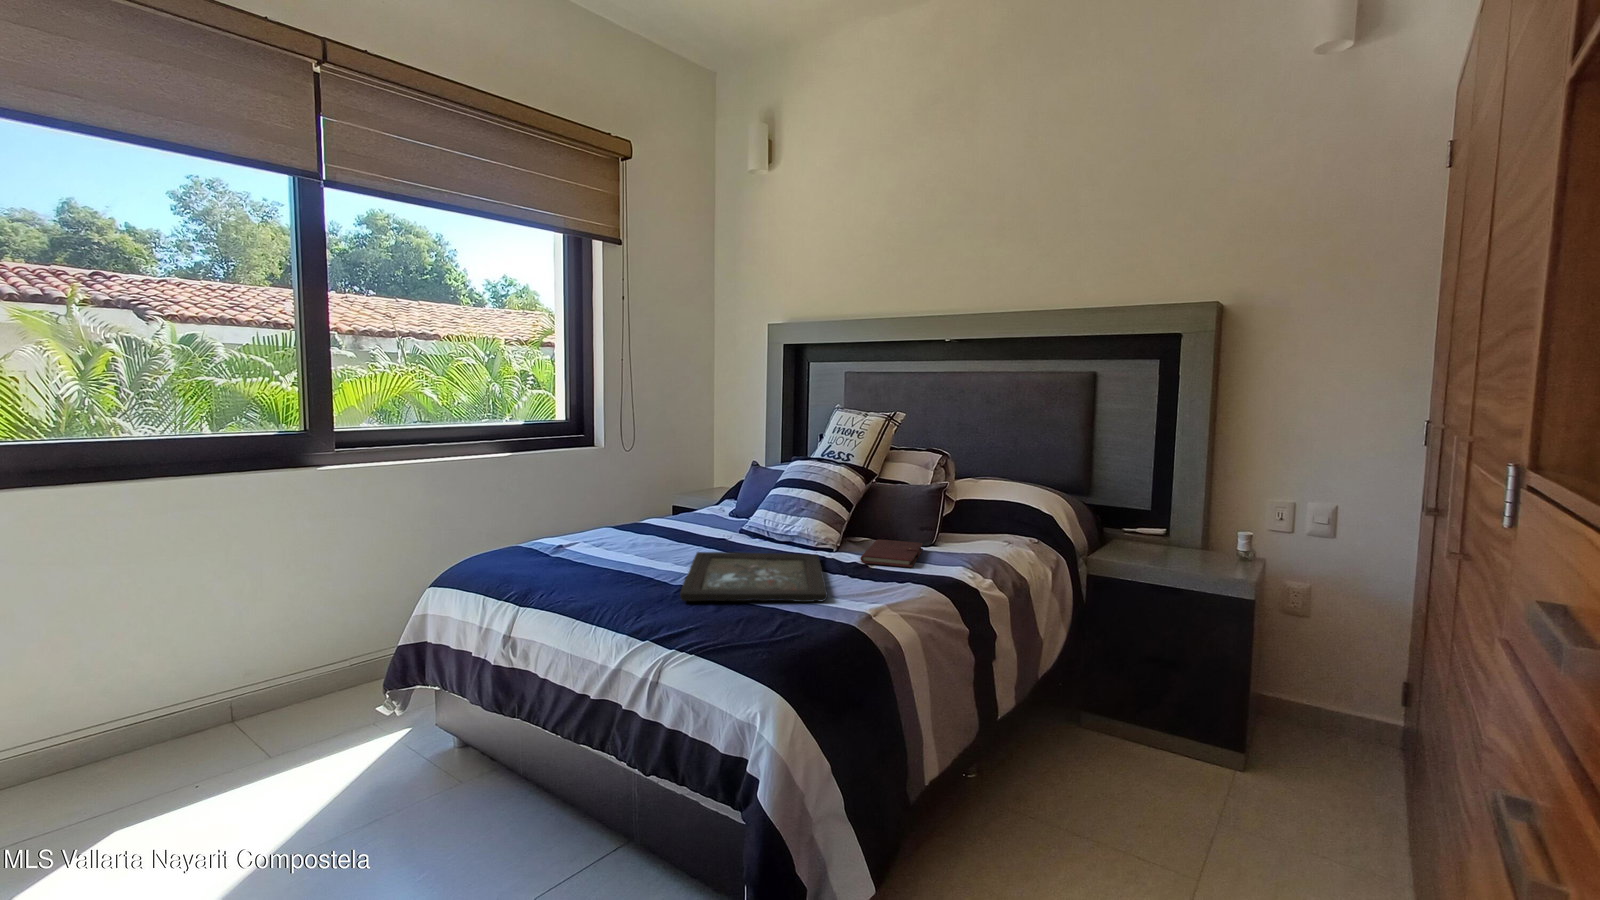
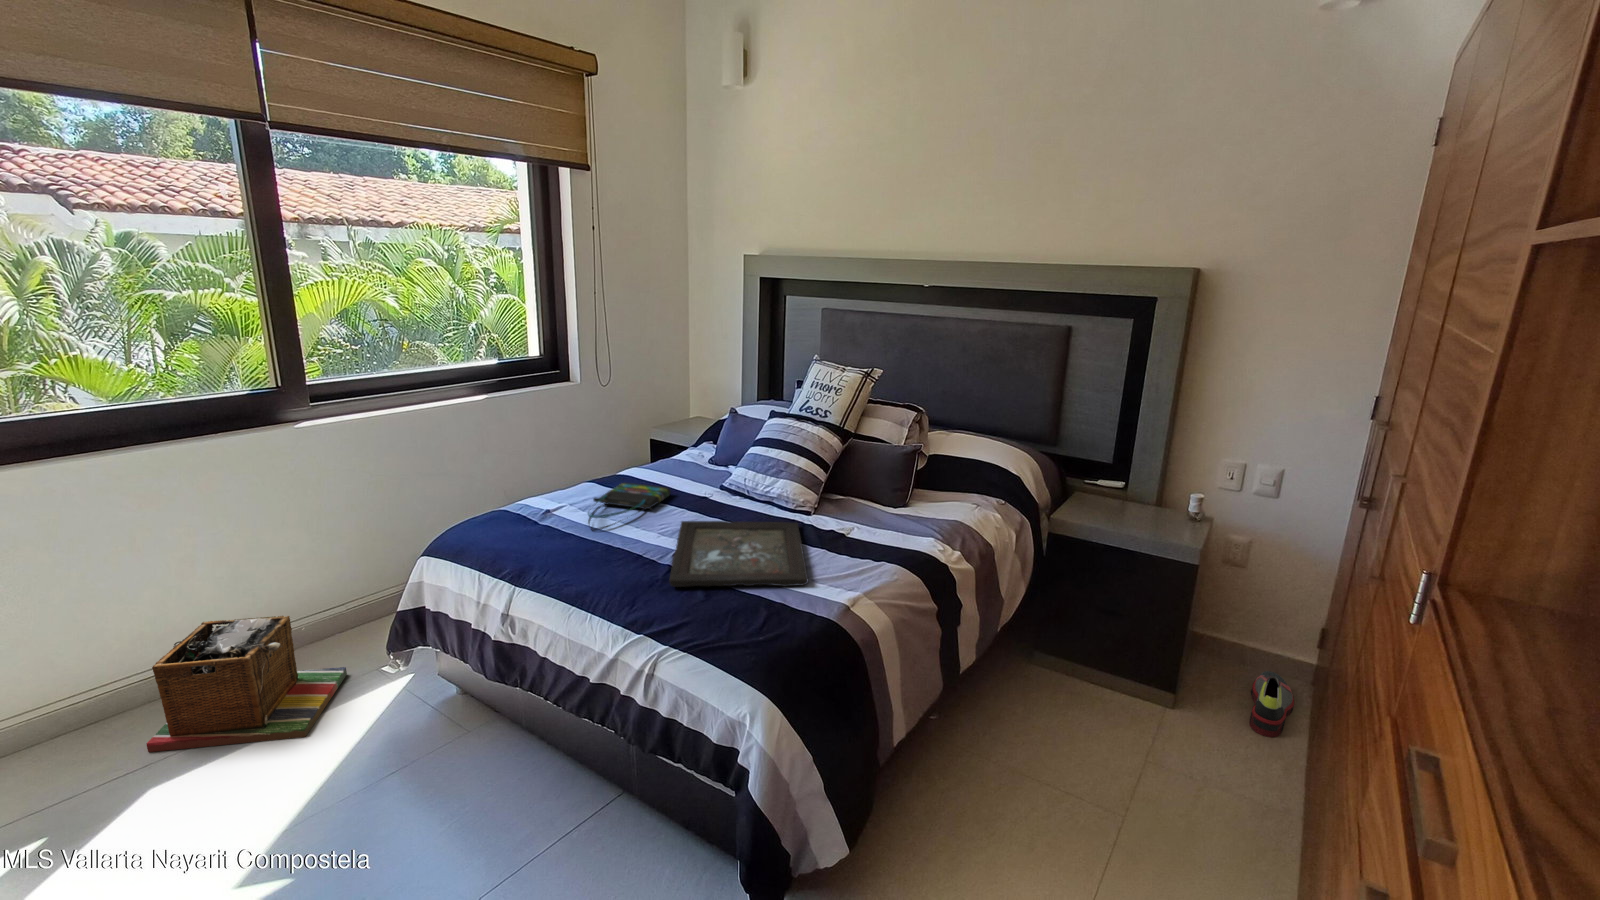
tote bag: none [600,525,688,561] -> present [588,483,671,531]
notebook: present [860,539,923,567] -> none [838,502,897,538]
laundry basket: none [121,656,341,795] -> present [147,616,347,752]
shoe: none [1331,731,1382,800] -> present [1249,671,1294,737]

